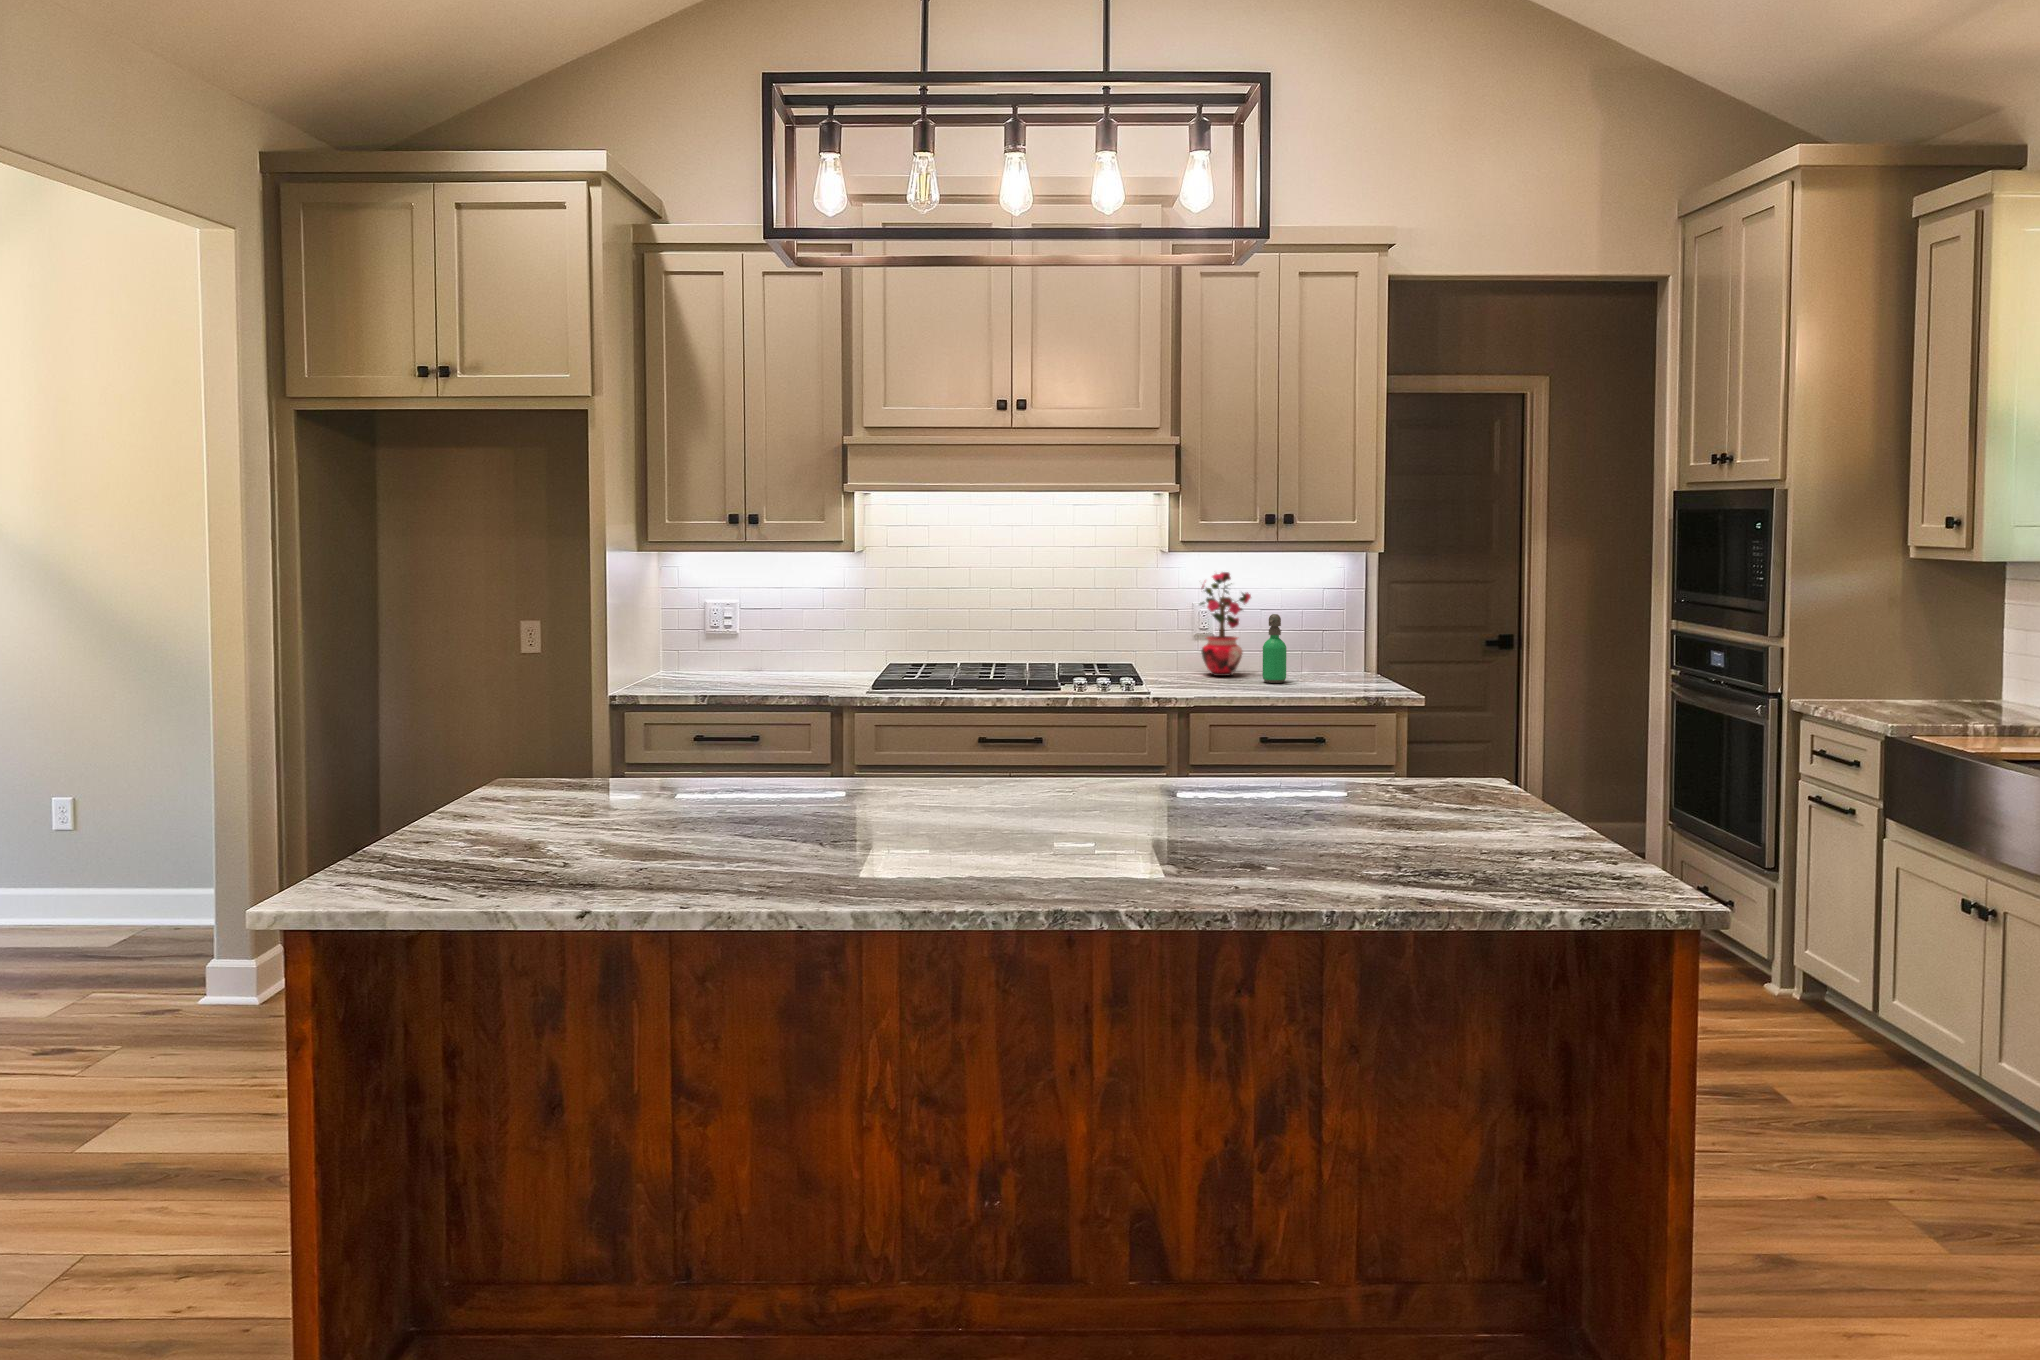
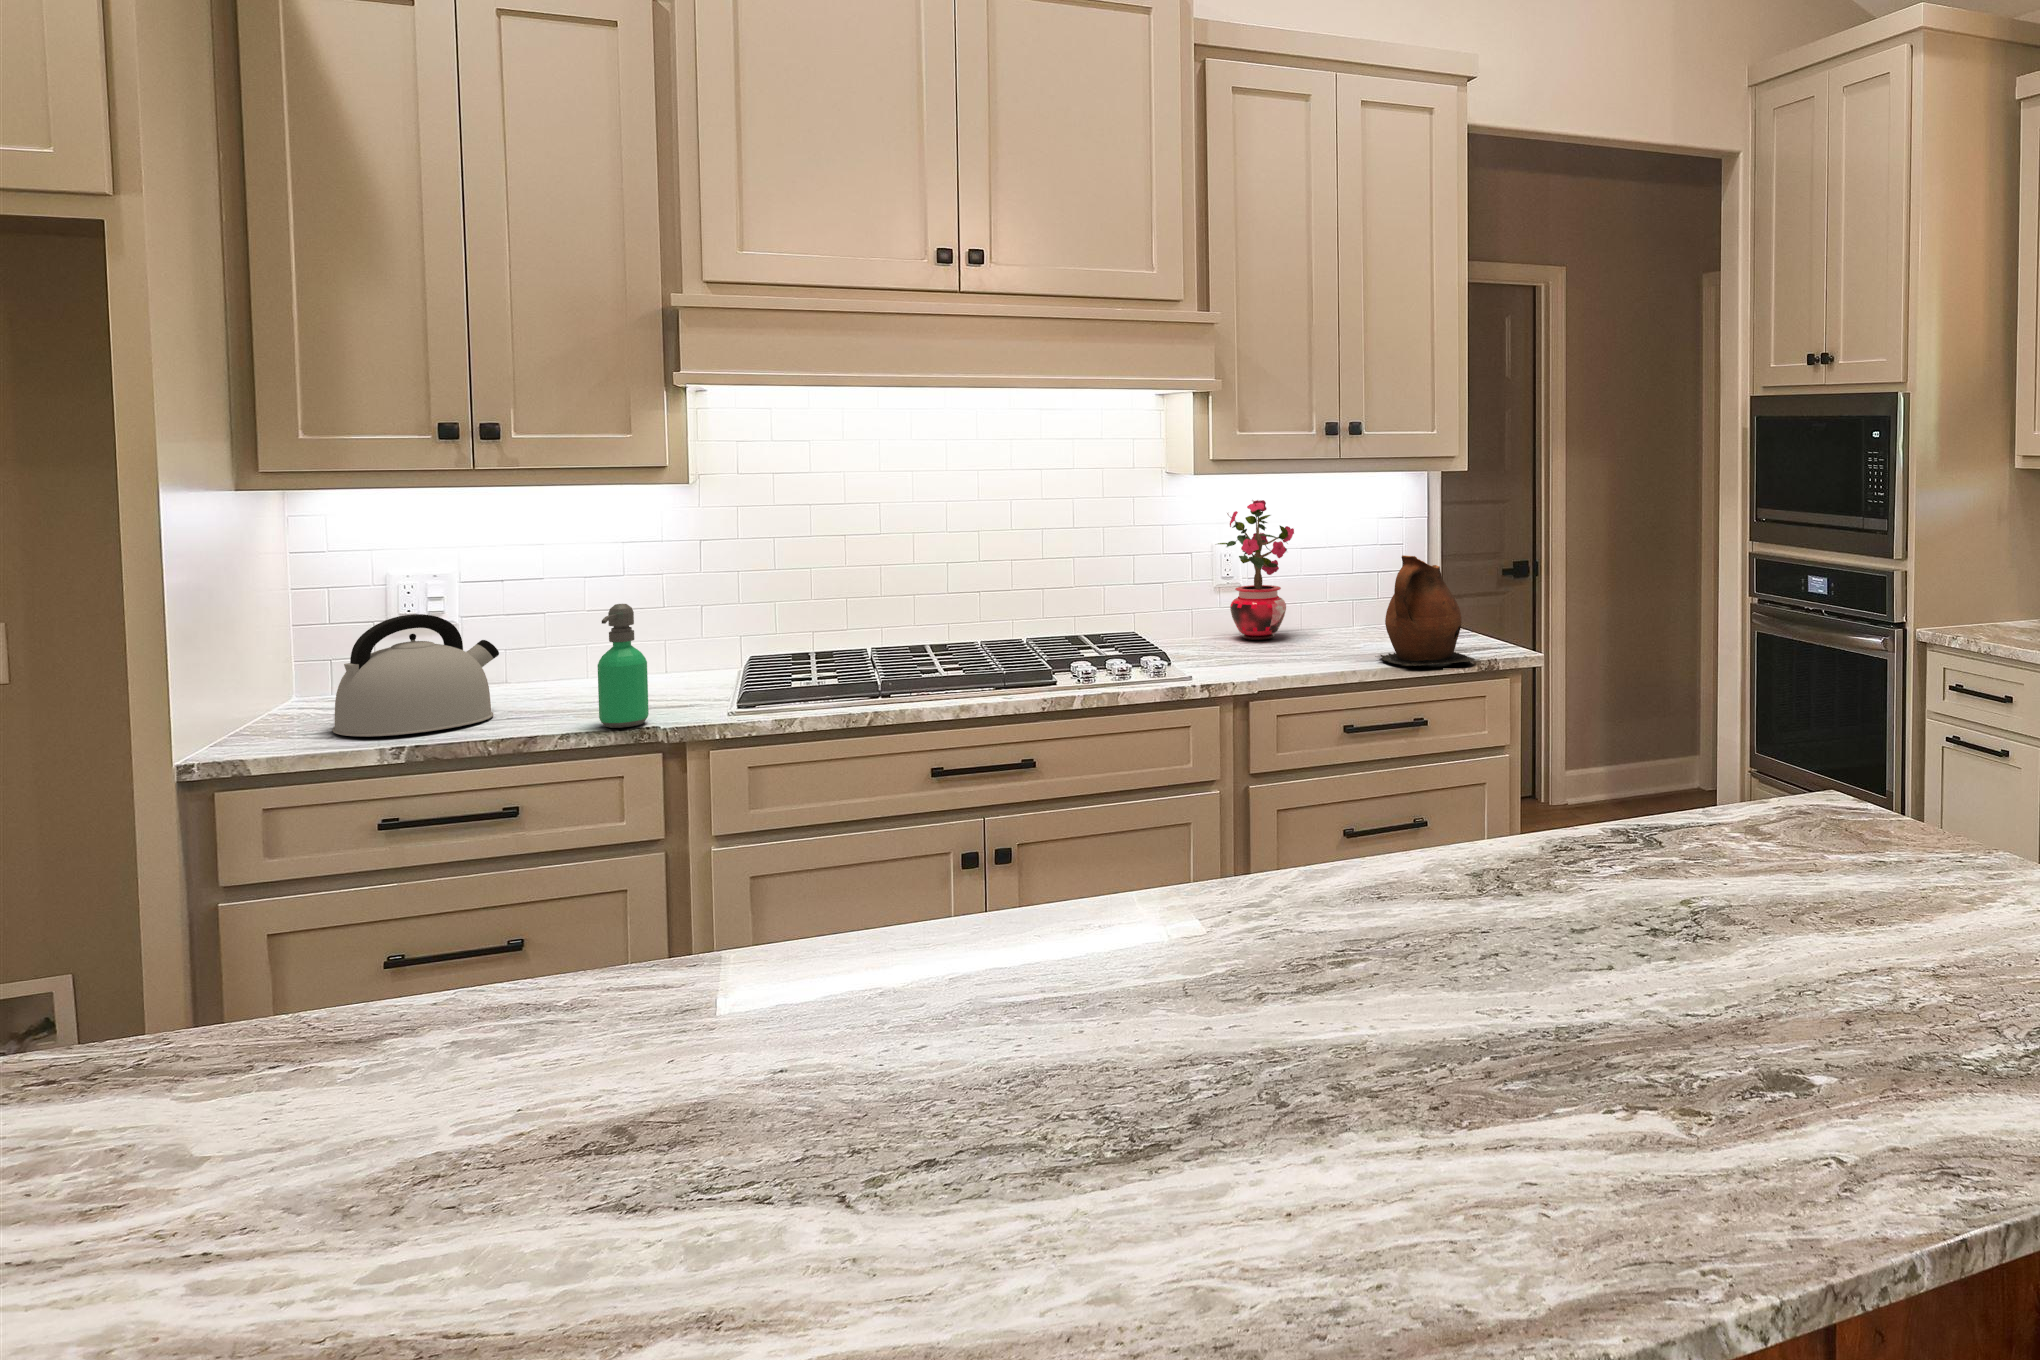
soap dispenser: present [1262,614,1286,683] -> present [598,604,649,728]
ceramic pitcher: none [1291,614,1363,699] -> present [1380,555,1475,666]
kettle: none [675,624,753,689] -> present [332,614,499,737]

